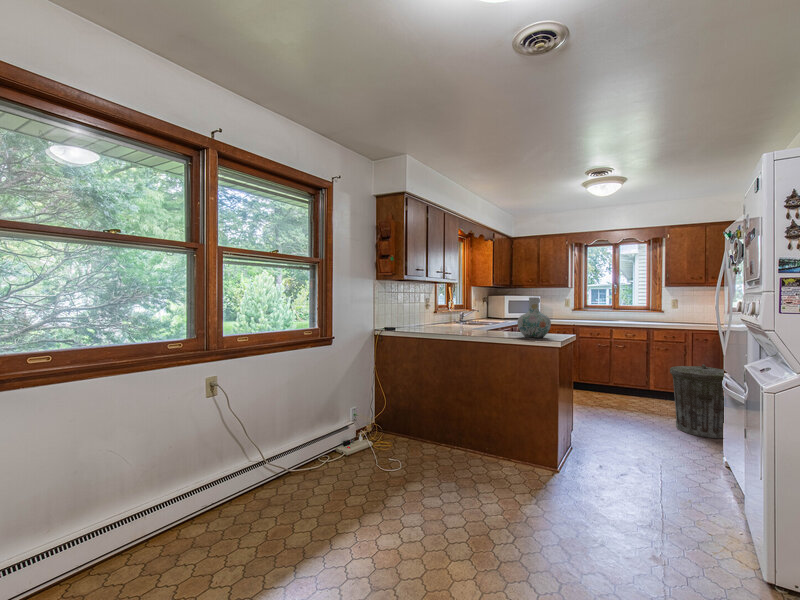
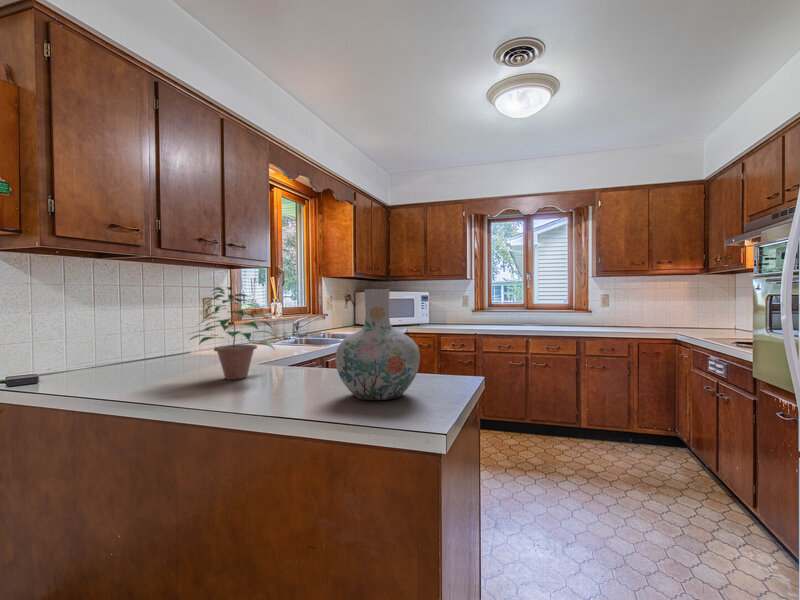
potted plant: none [447,295,486,333] -> present [190,287,279,379]
trash can: present [670,364,724,438] -> none [630,403,747,541]

